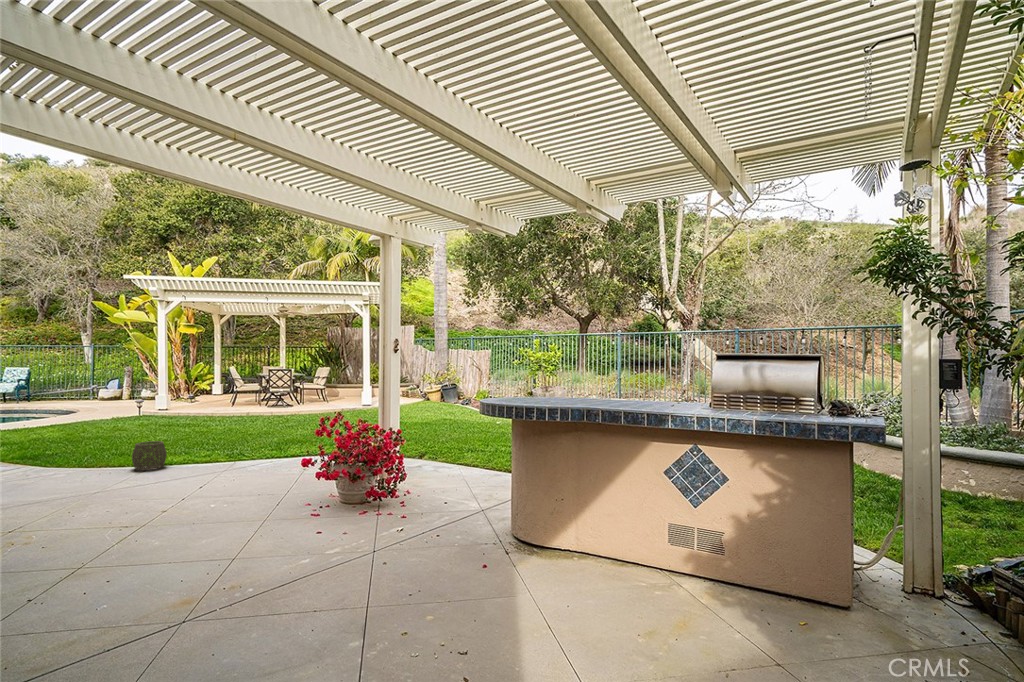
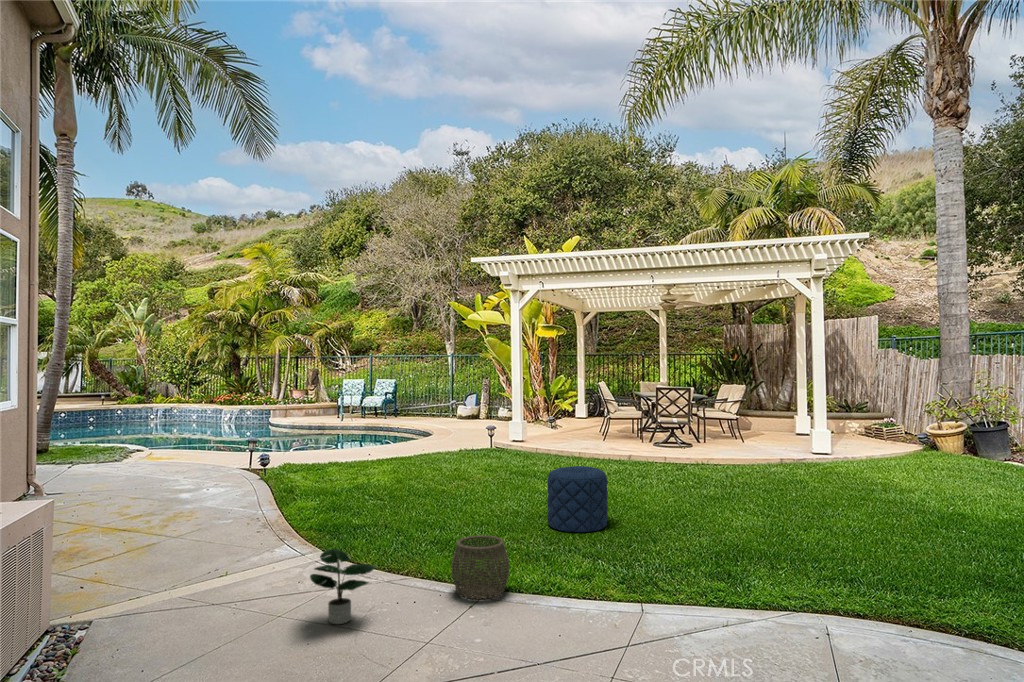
pouf: none [188,412,227,446] -> present [547,466,608,532]
potted plant: none [46,450,88,485] -> present [310,549,375,624]

